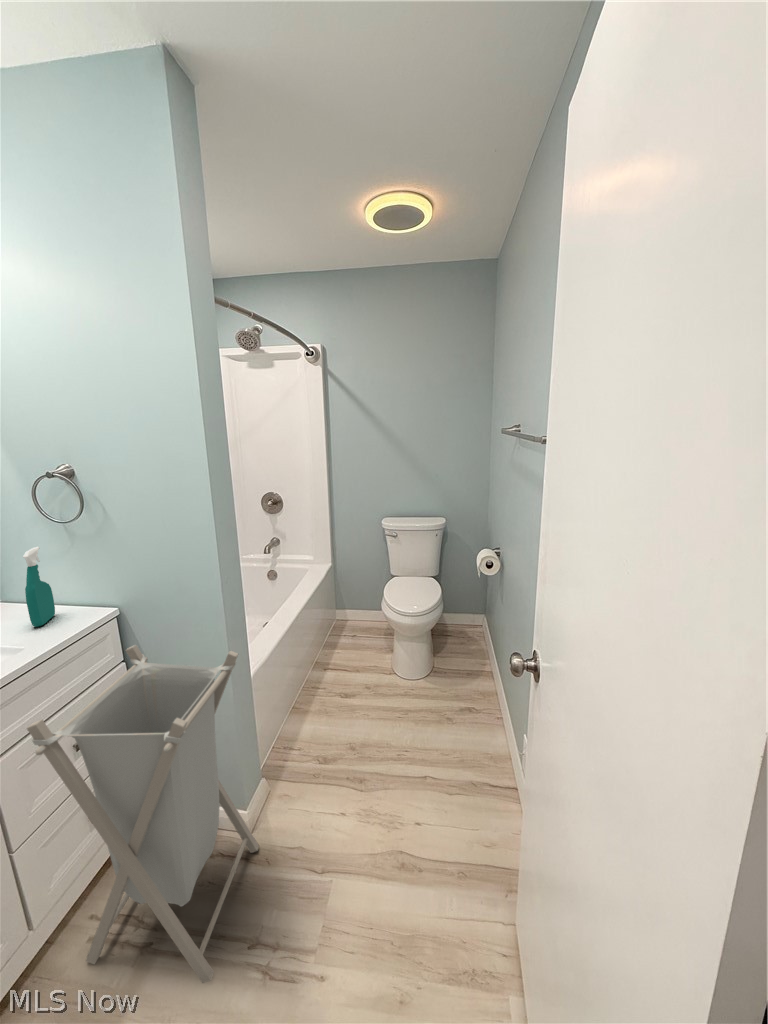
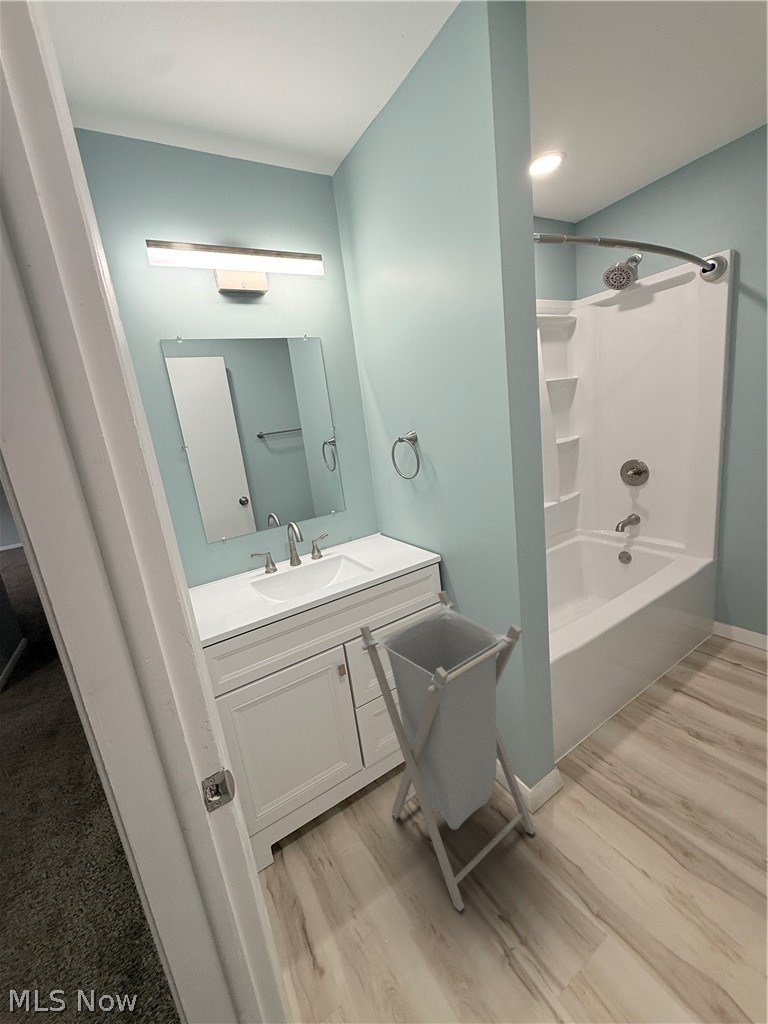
spray bottle: present [23,547,55,627] -> none [384,498,404,558]

